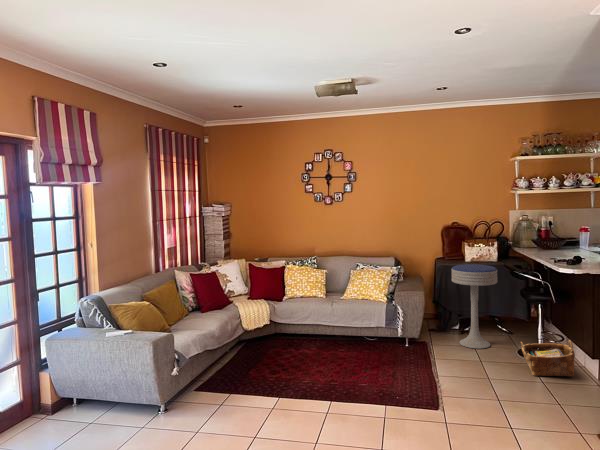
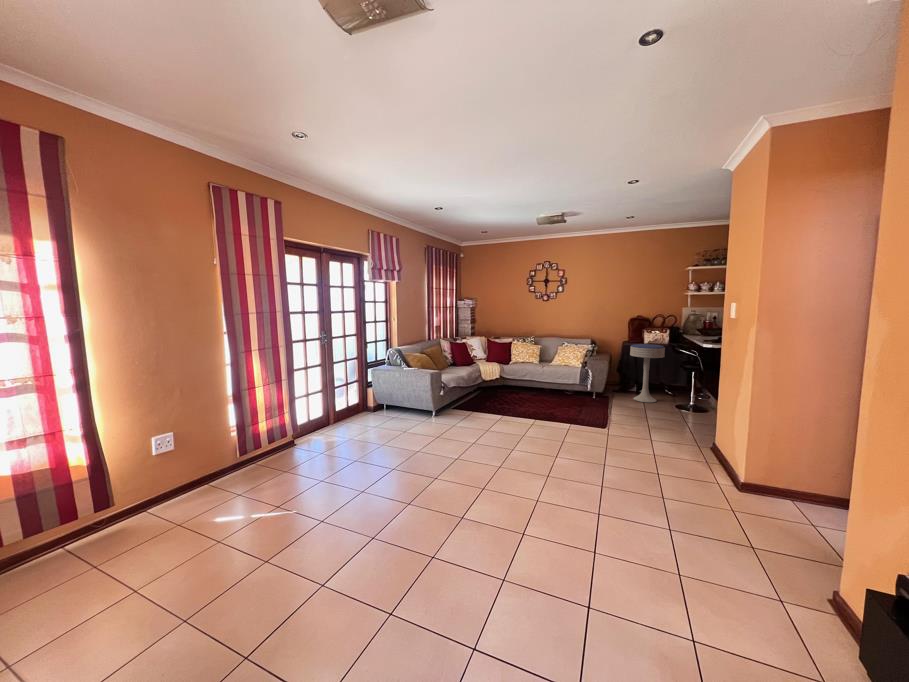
woven basket: present [521,340,575,376] -> none [676,396,715,421]

